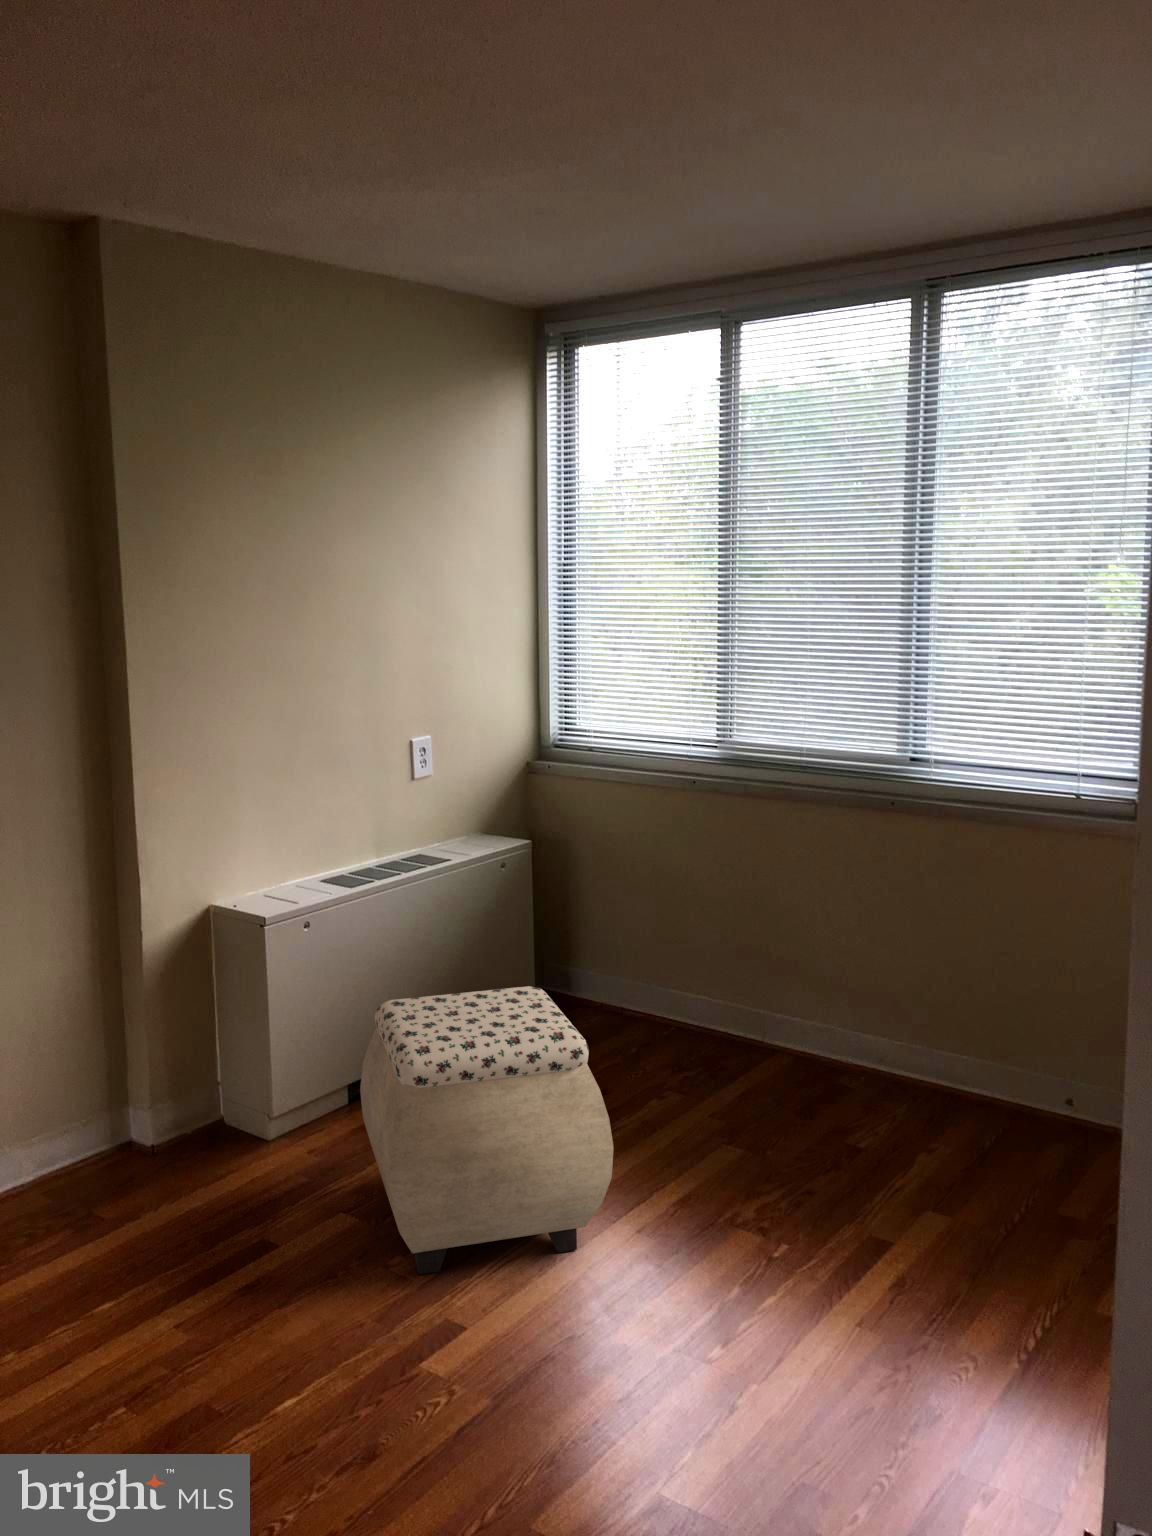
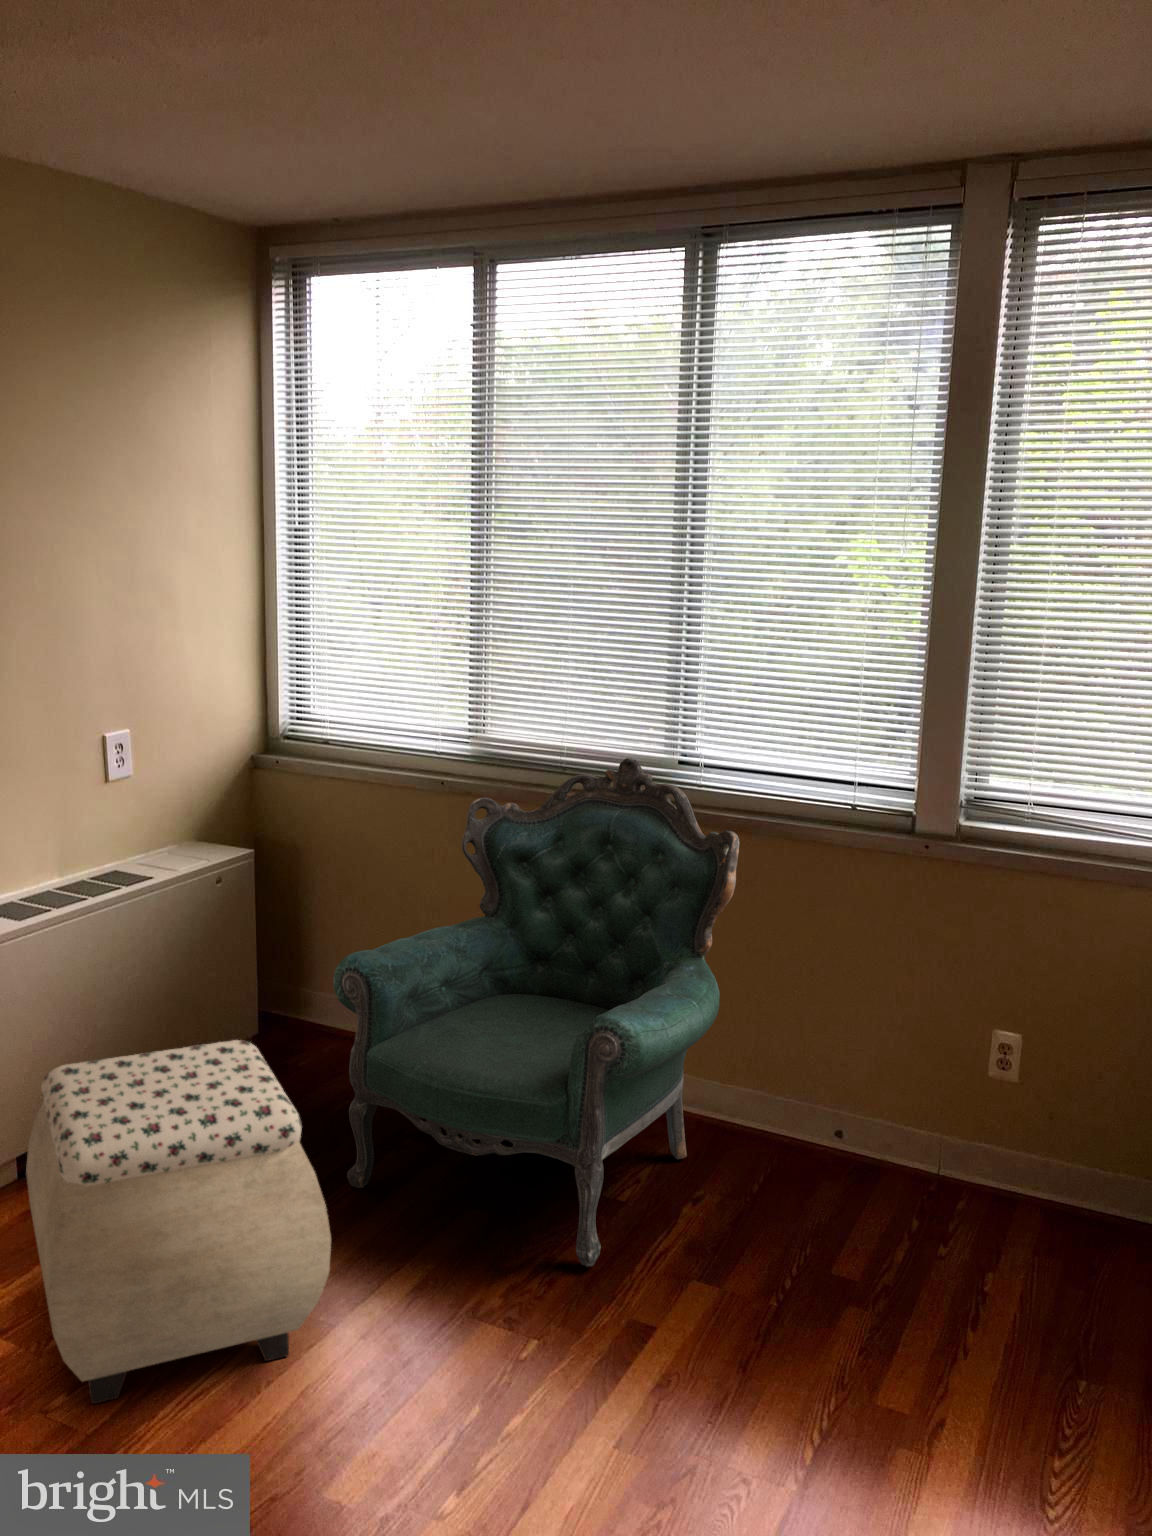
armchair: none [605,756,968,1198] -> present [333,758,740,1267]

